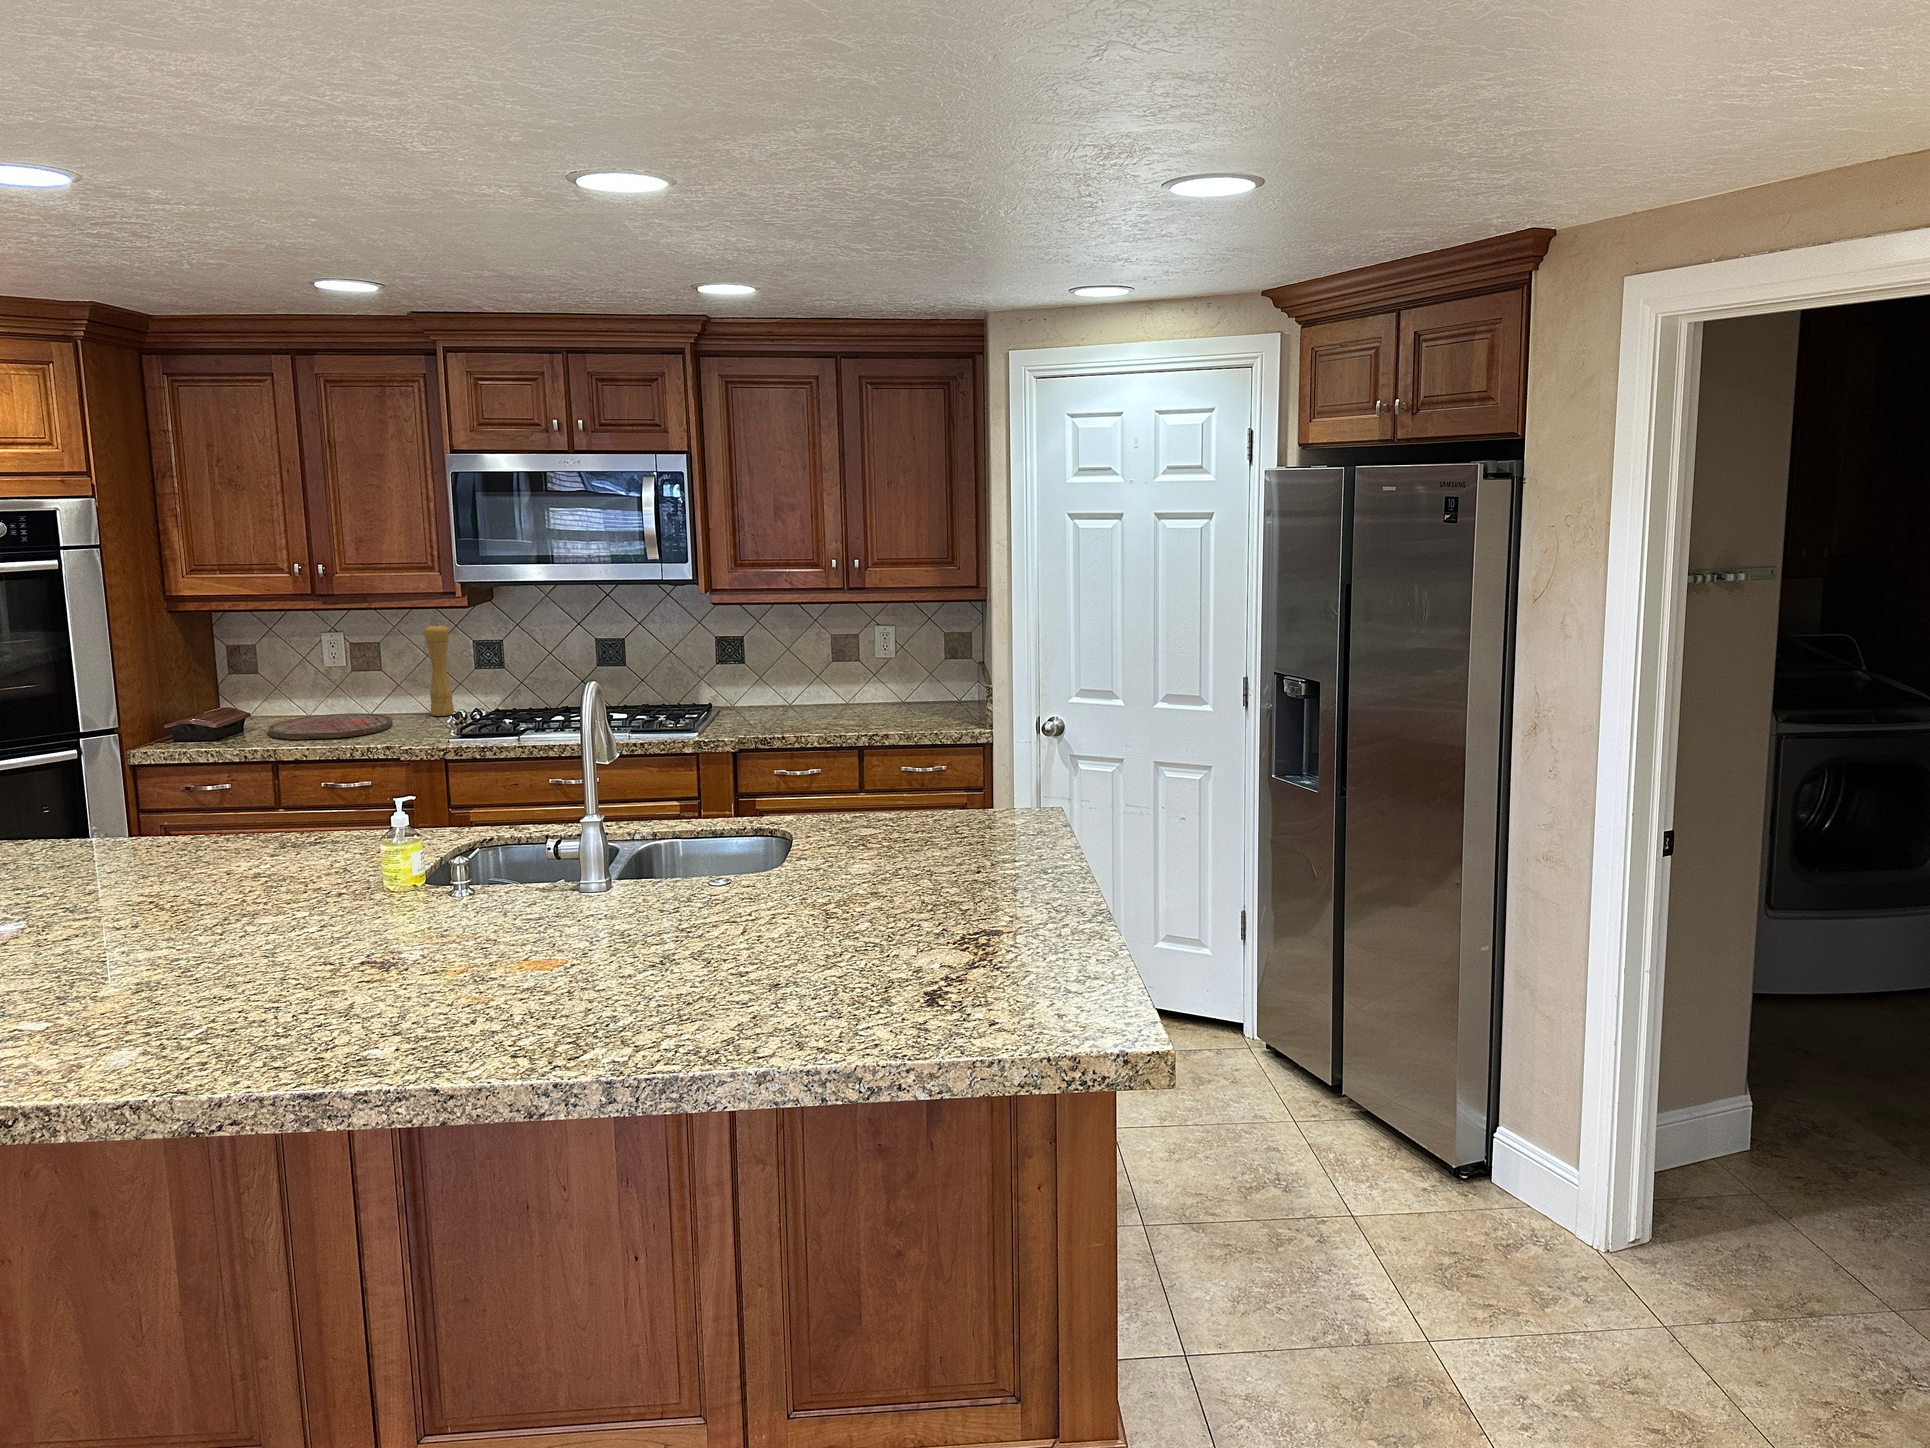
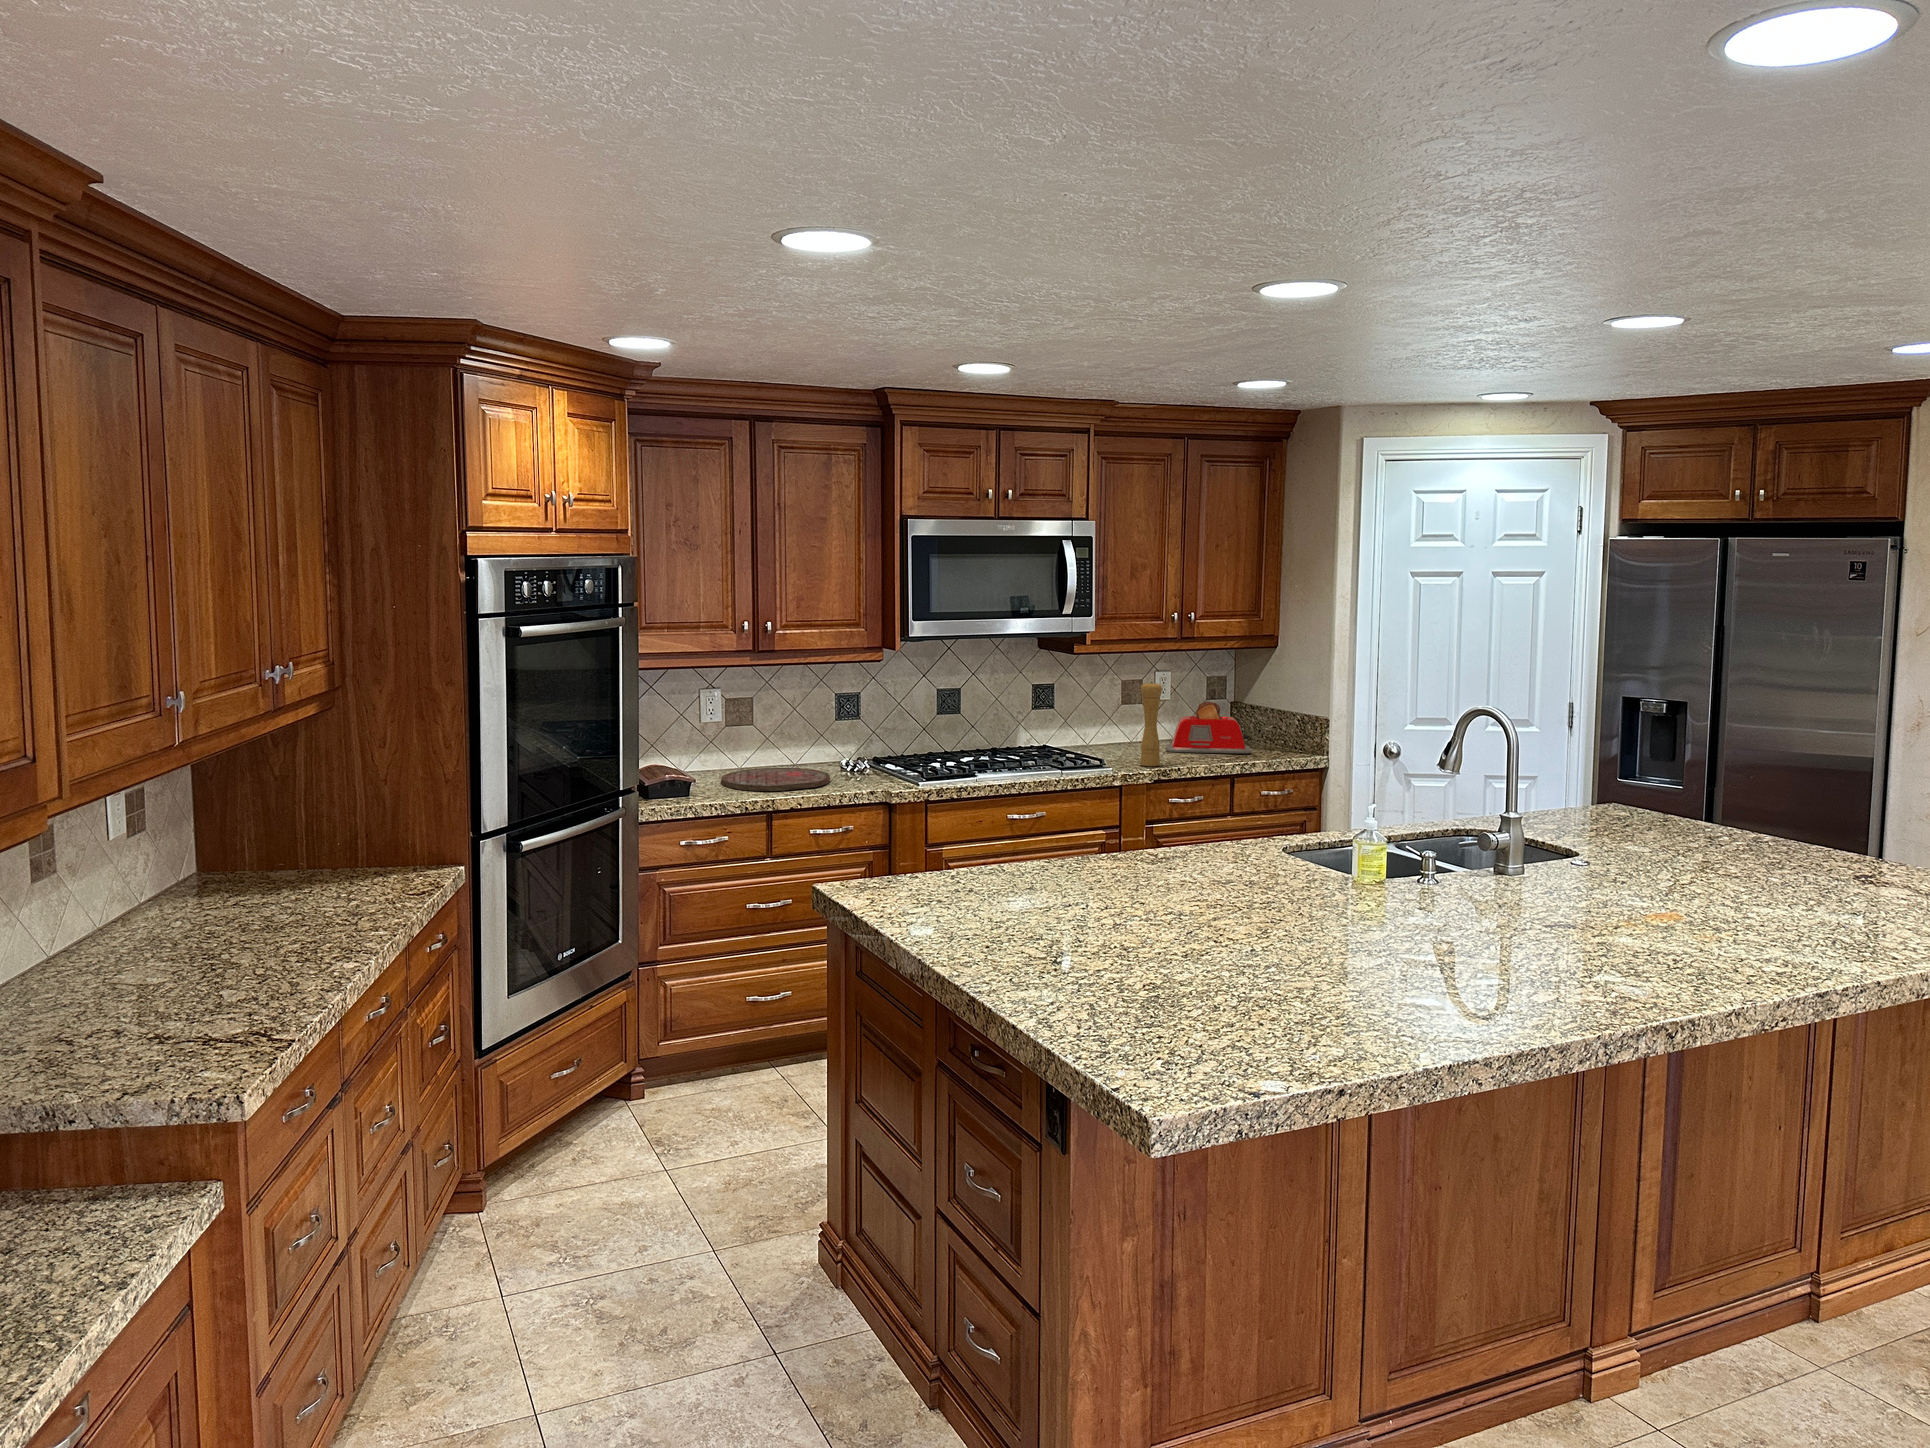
pepper mill: present [424,624,454,716] -> present [1140,682,1162,766]
toaster: none [838,662,938,725] -> present [1166,702,1252,754]

